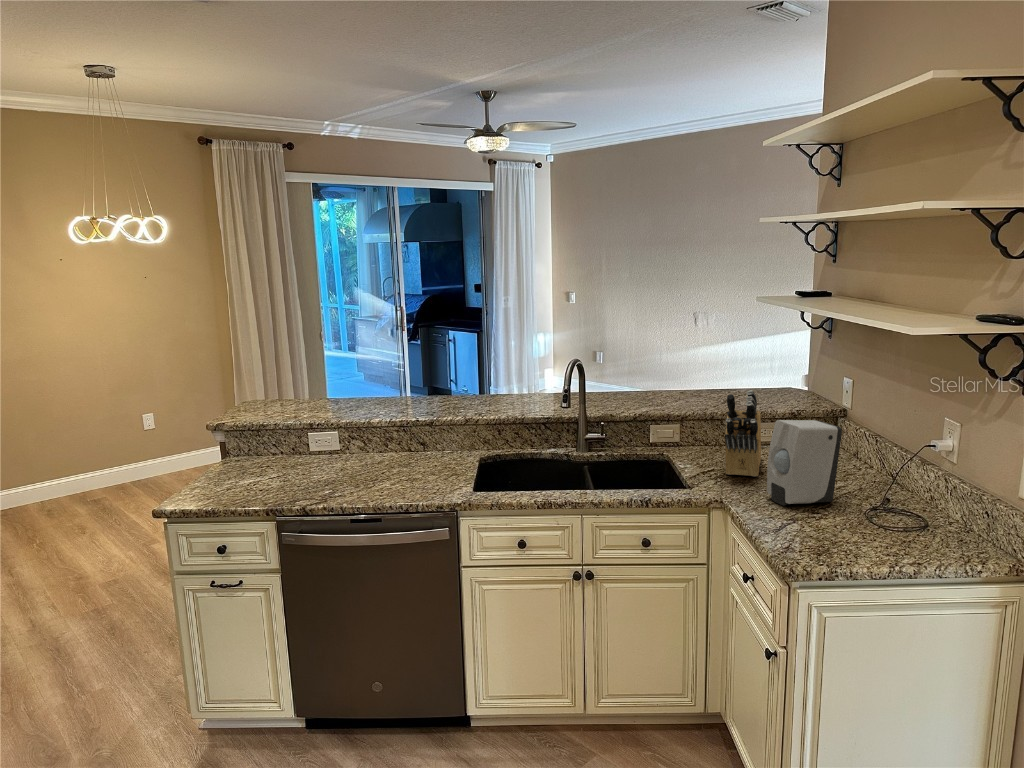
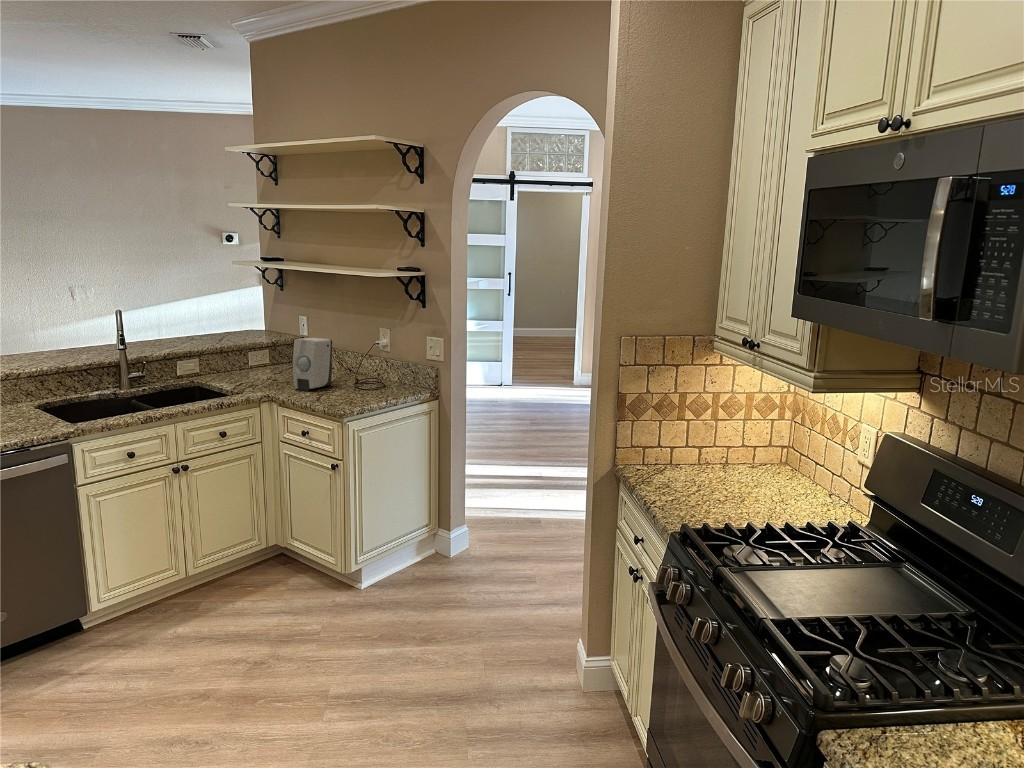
knife block: present [725,390,761,477] -> none [242,324,277,384]

